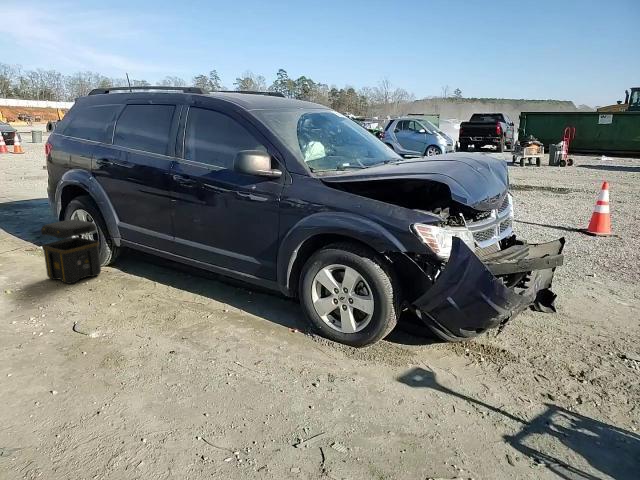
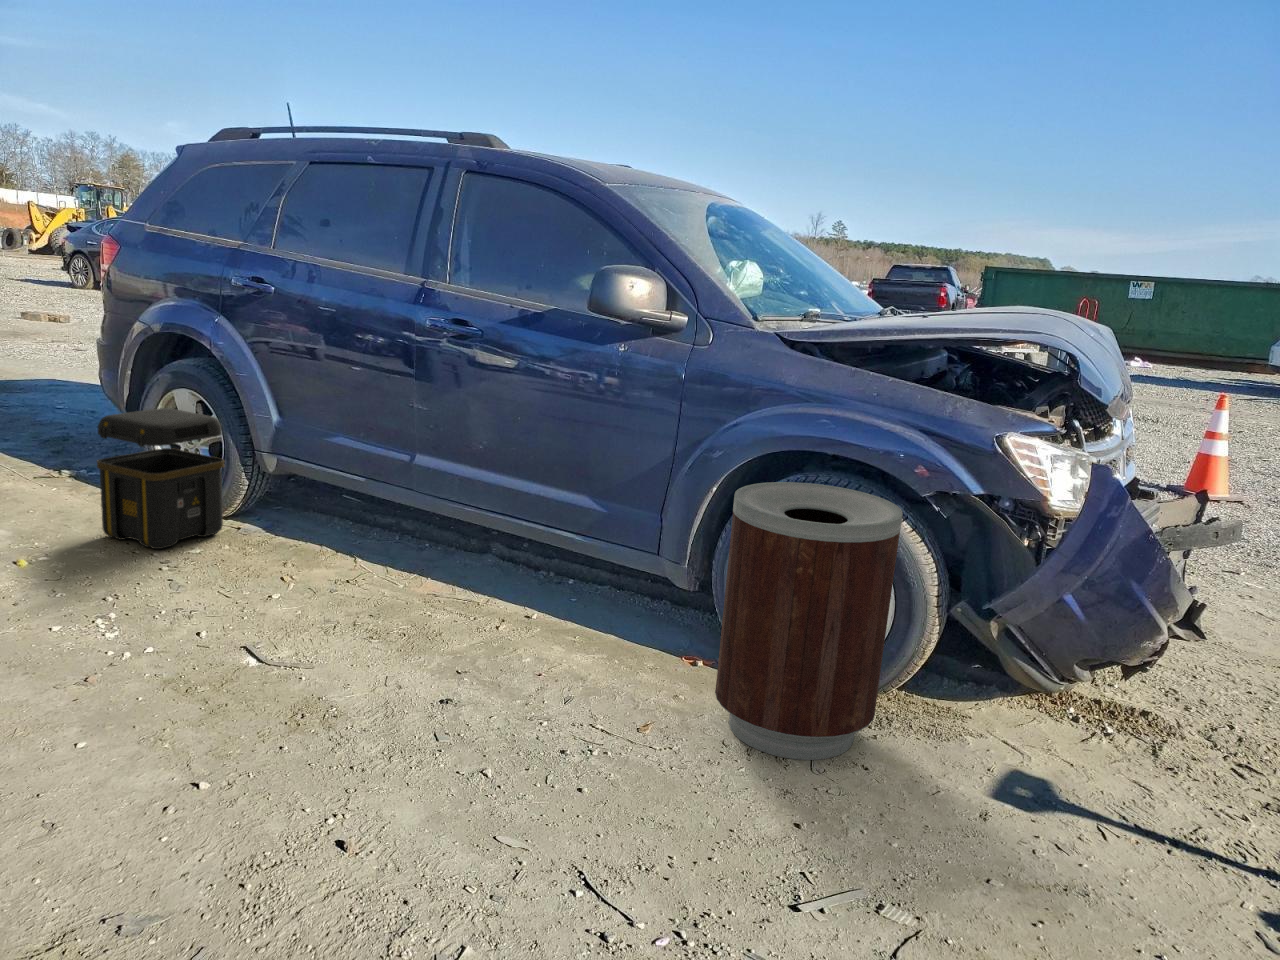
trash can: none [288,248,365,377] -> present [715,482,903,760]

